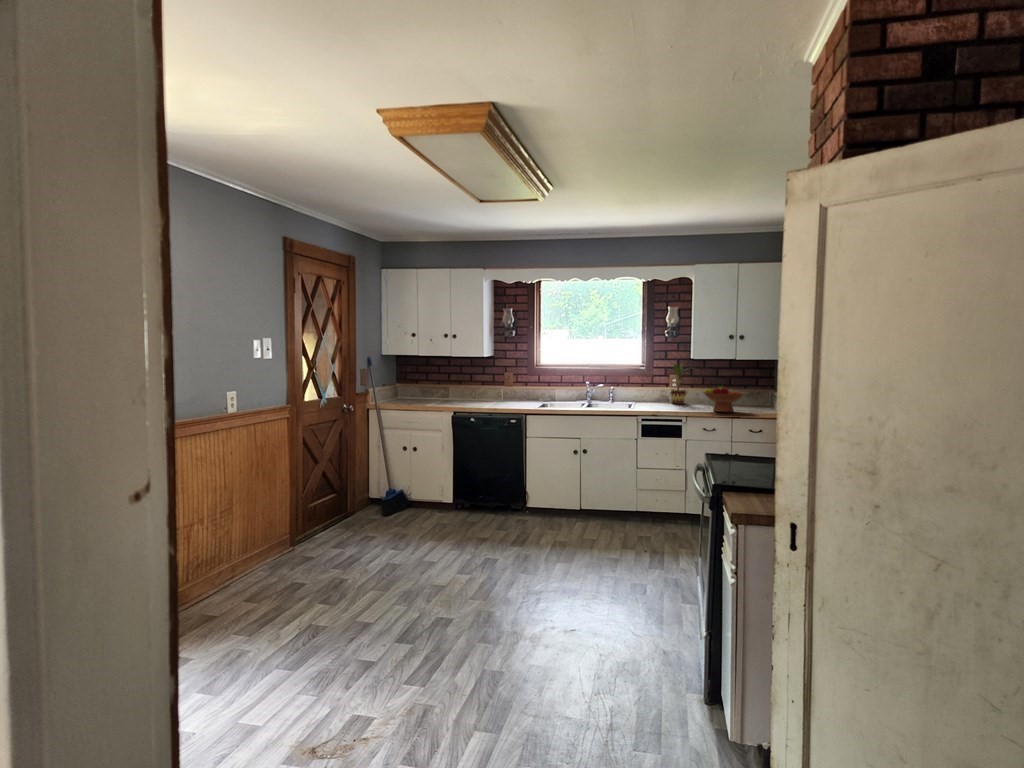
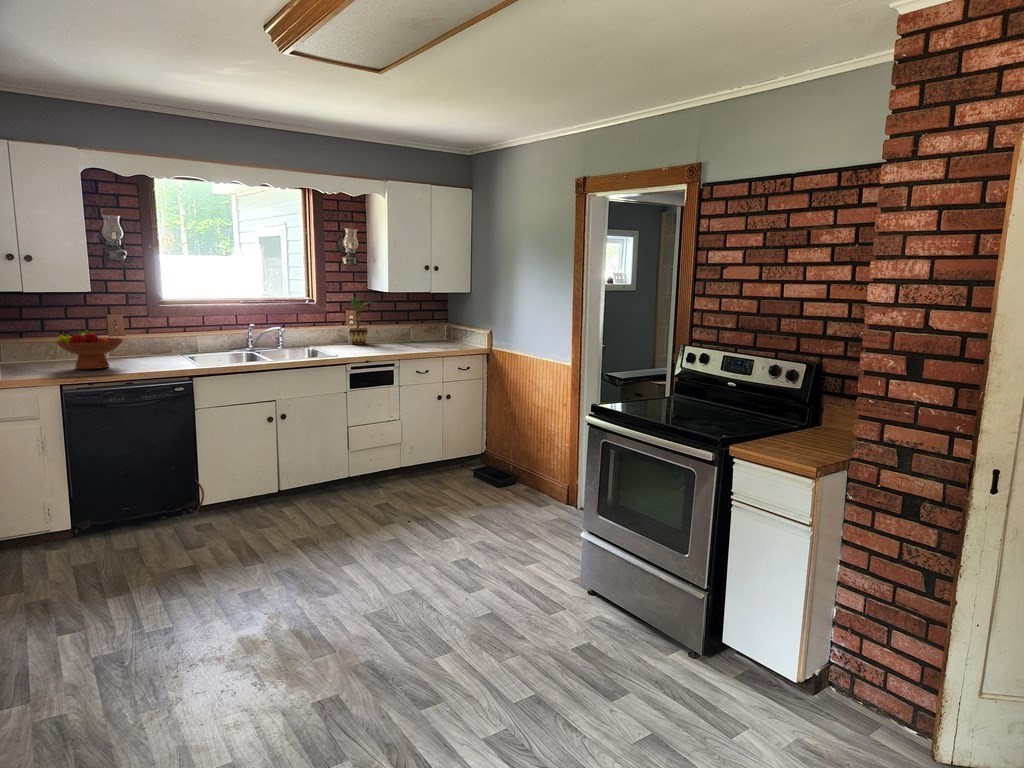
fruit bowl: present [704,385,745,412] -> present [55,330,124,369]

